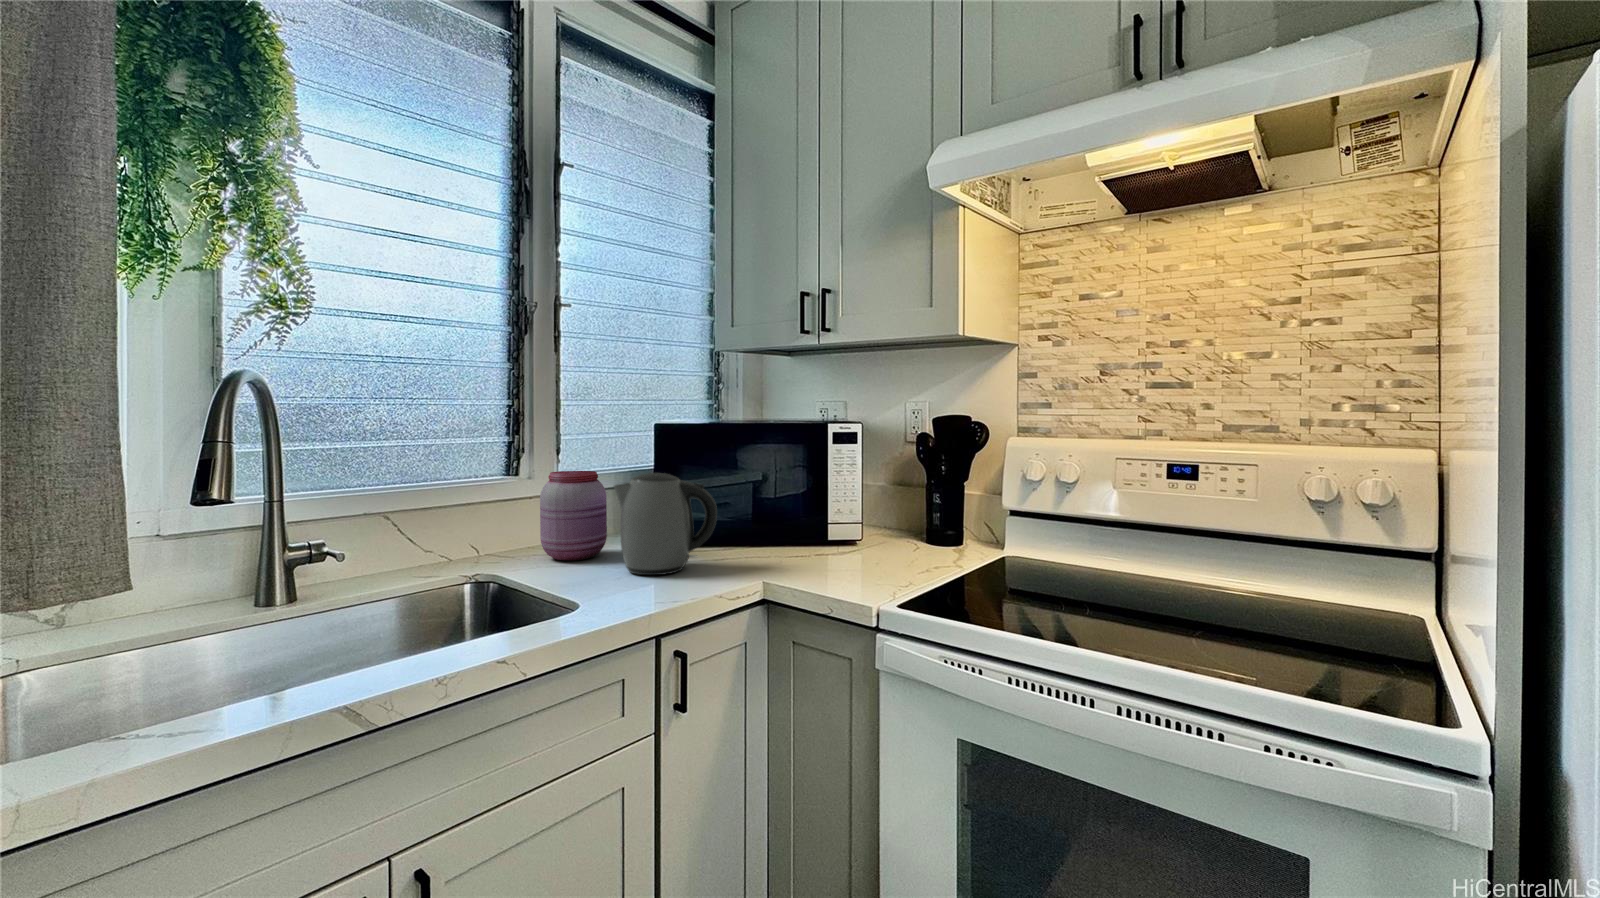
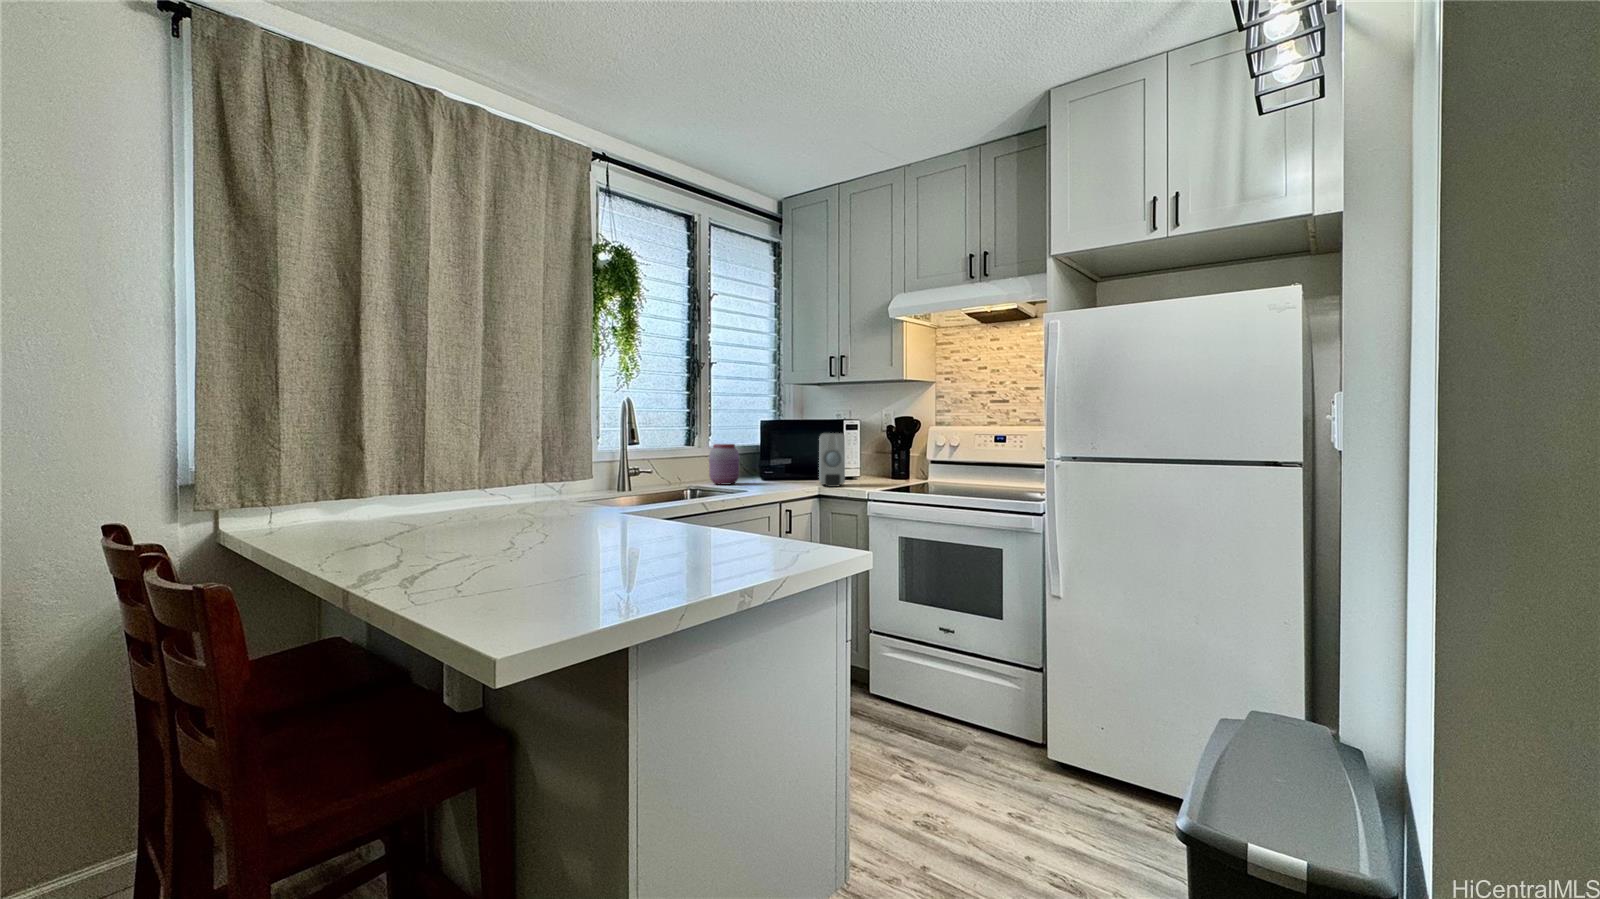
soap dispenser: none [770,455,826,577] -> present [819,433,845,487]
kettle: present [614,473,717,575] -> none [750,442,795,487]

